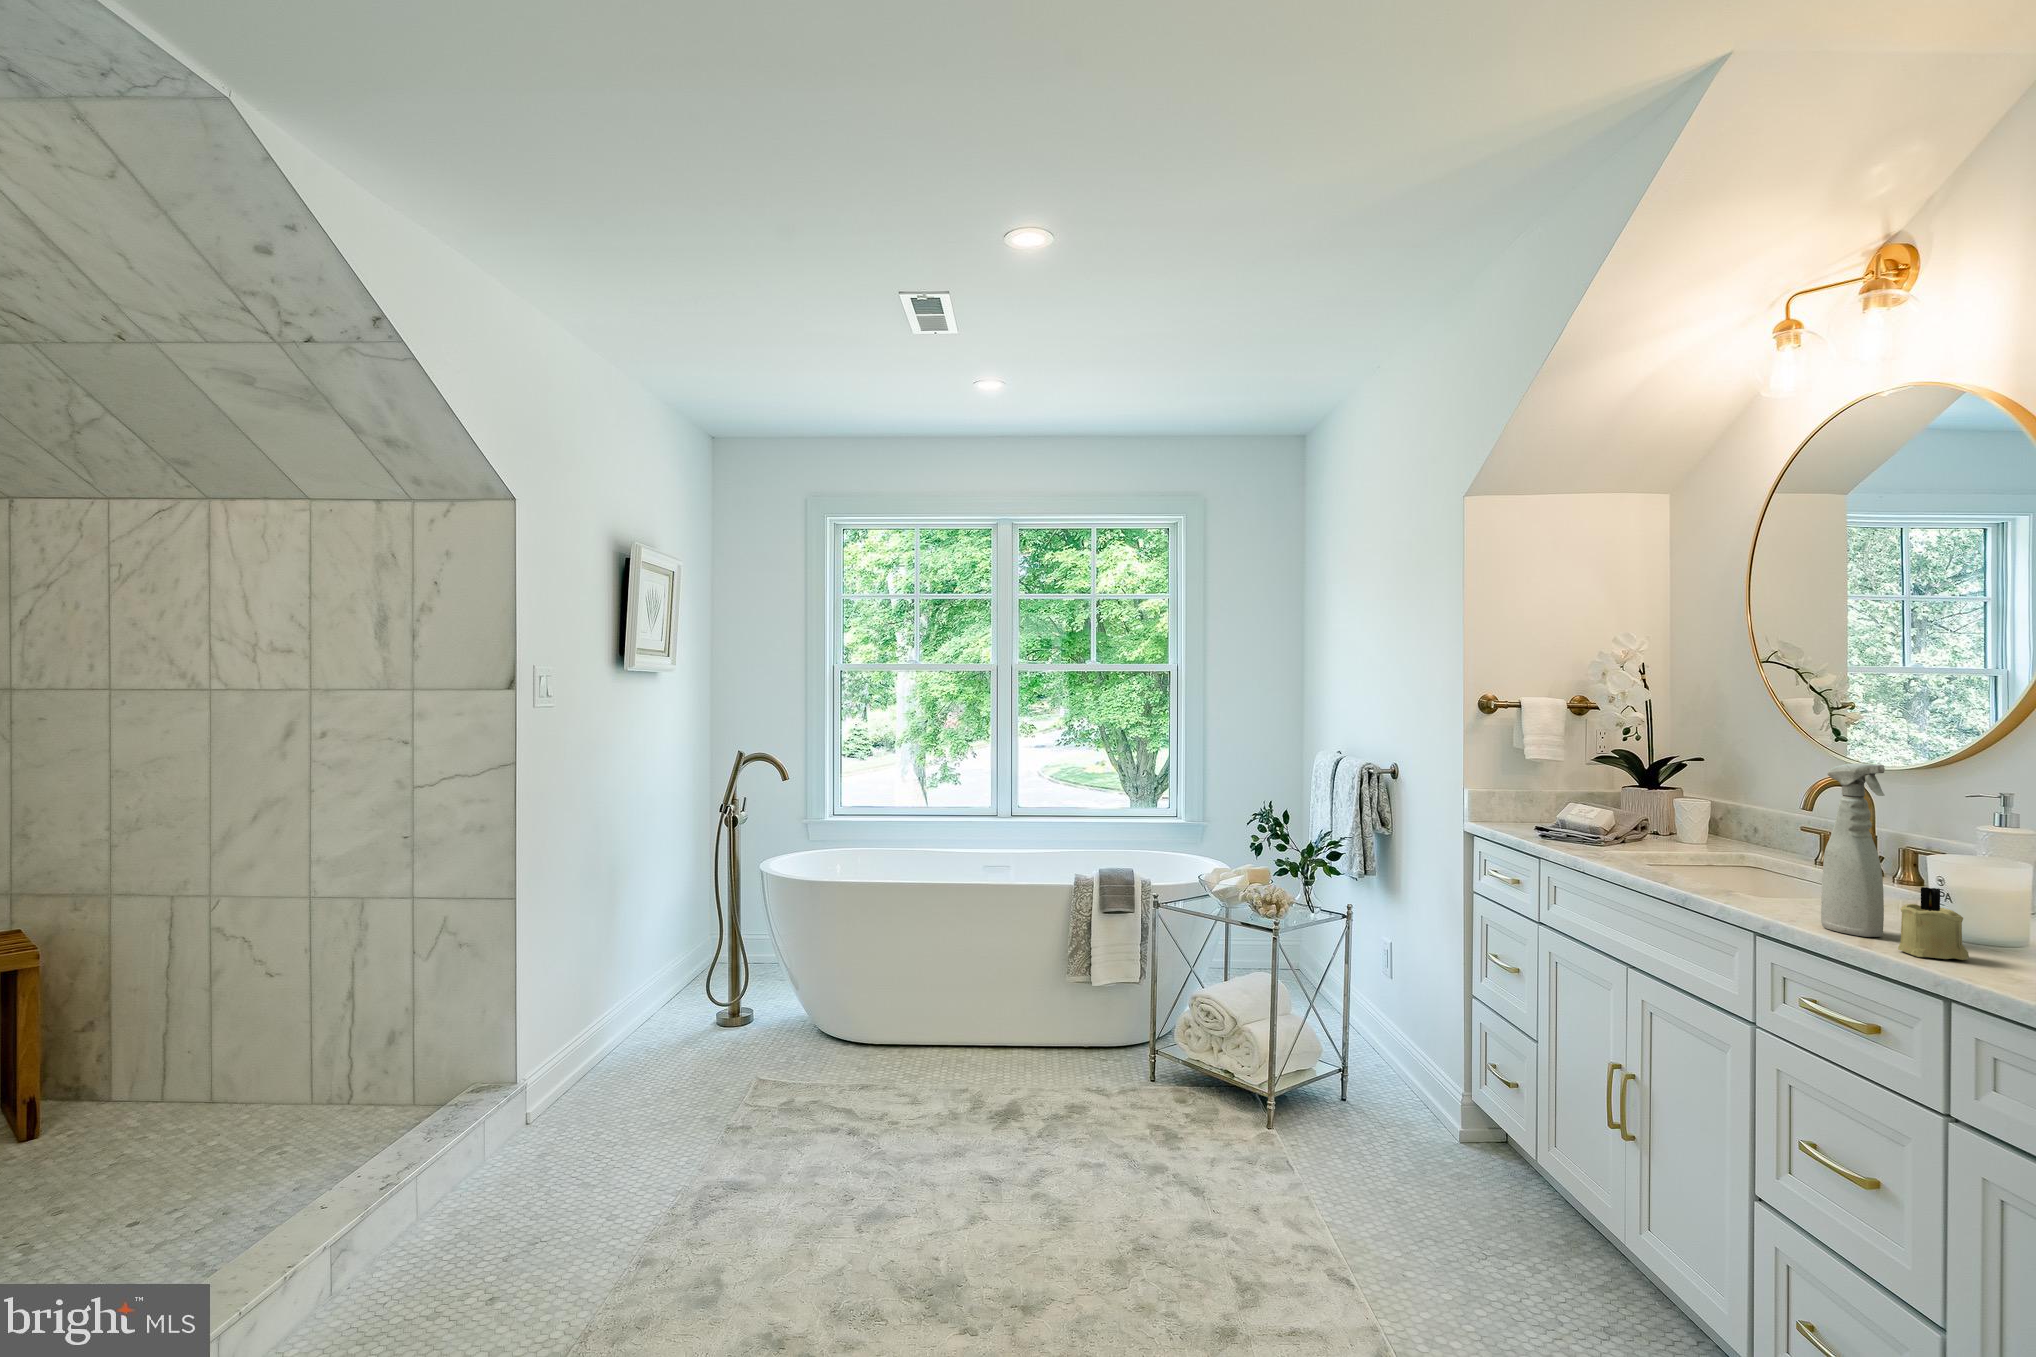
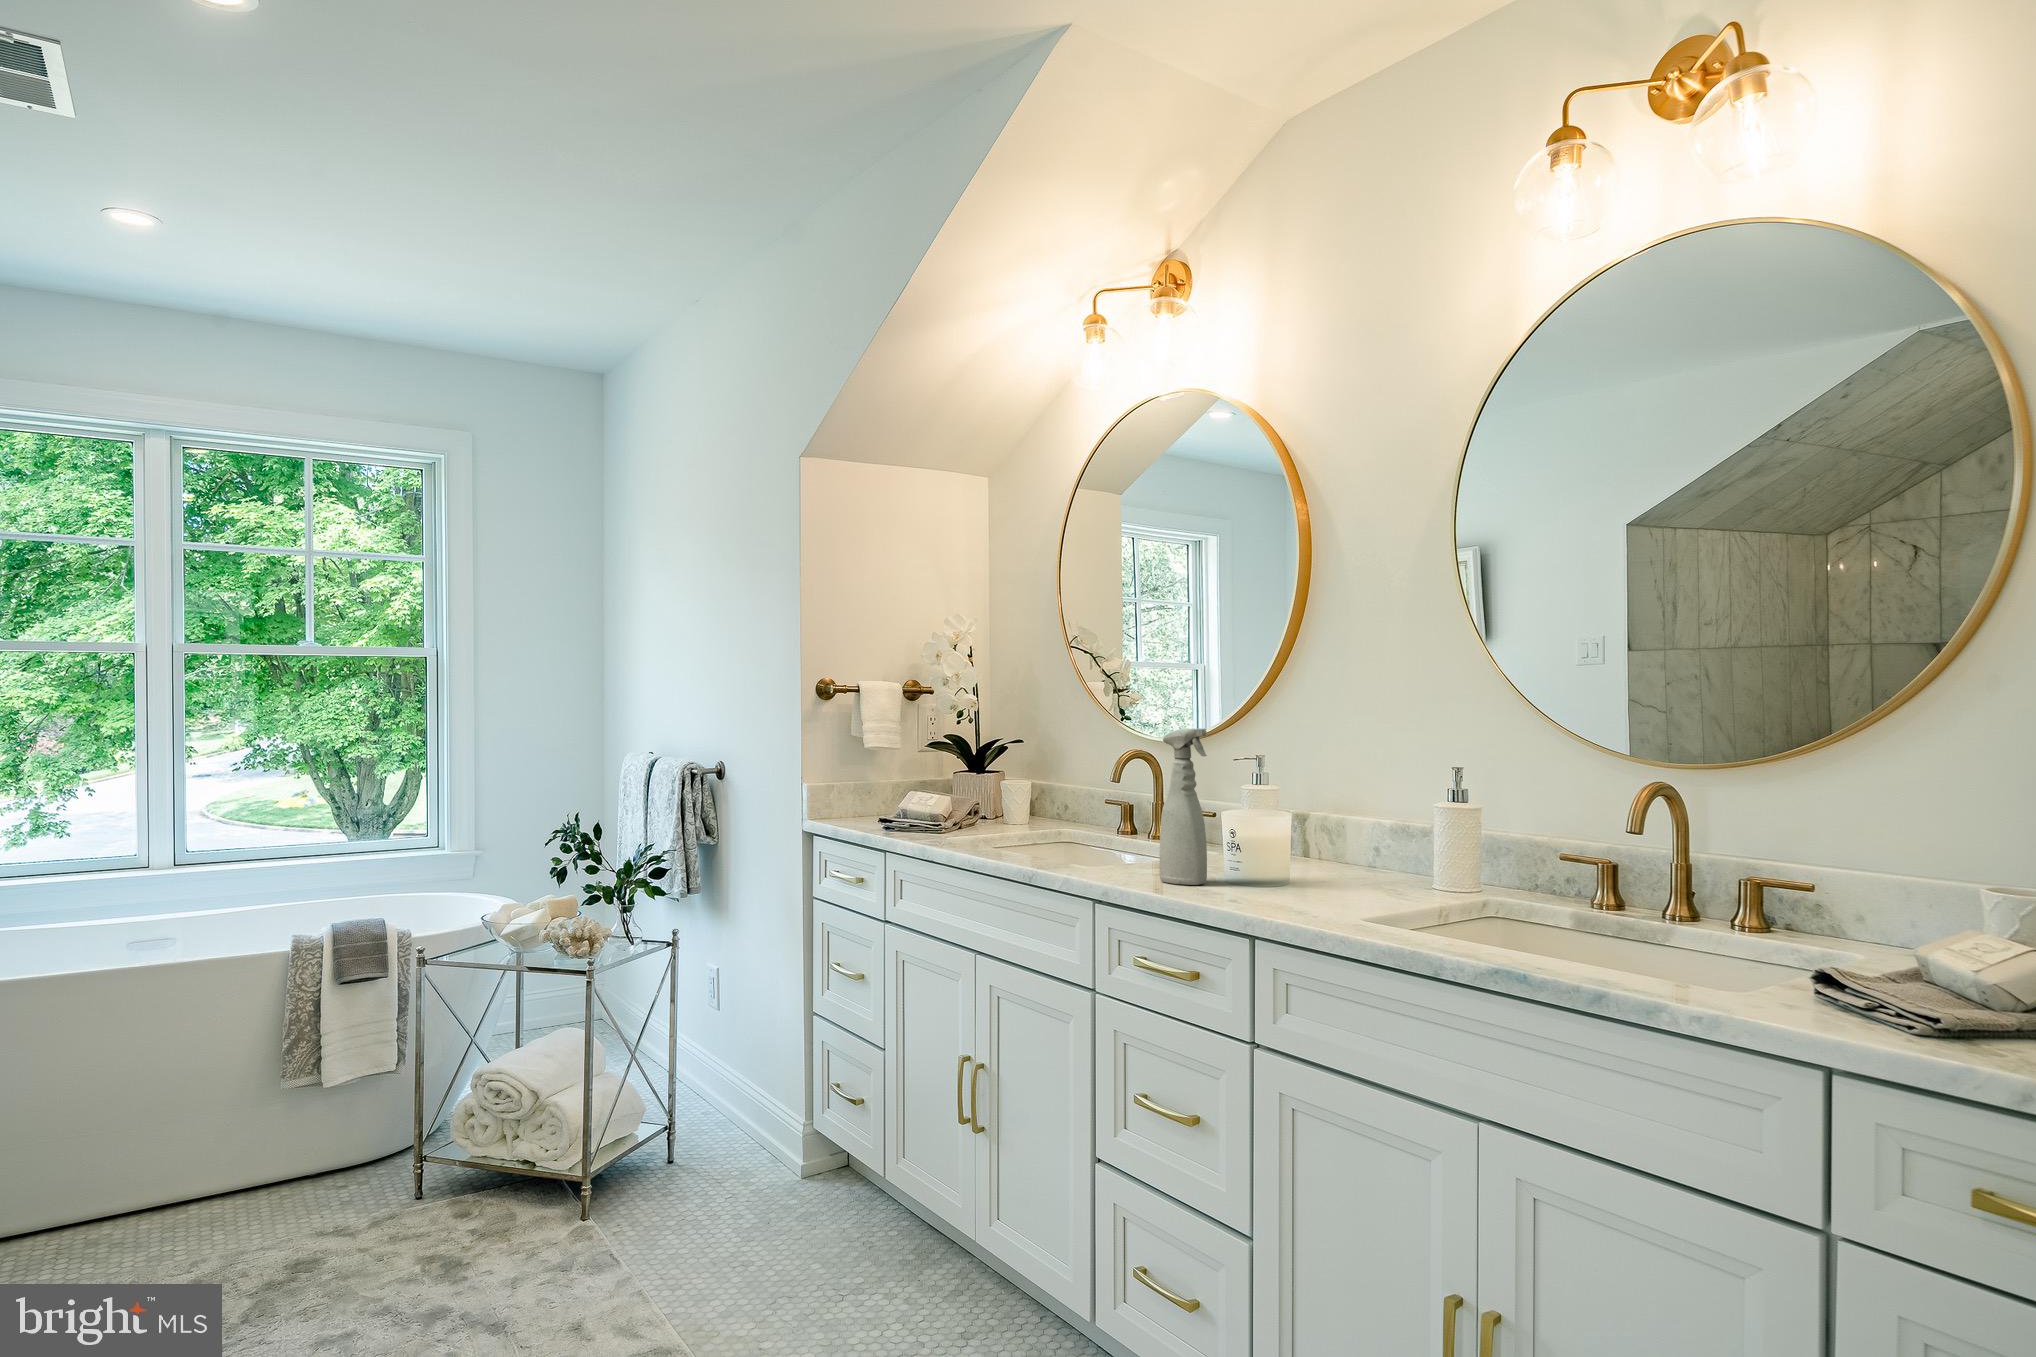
candle: present [1898,887,1969,960] -> none [1224,833,1273,896]

